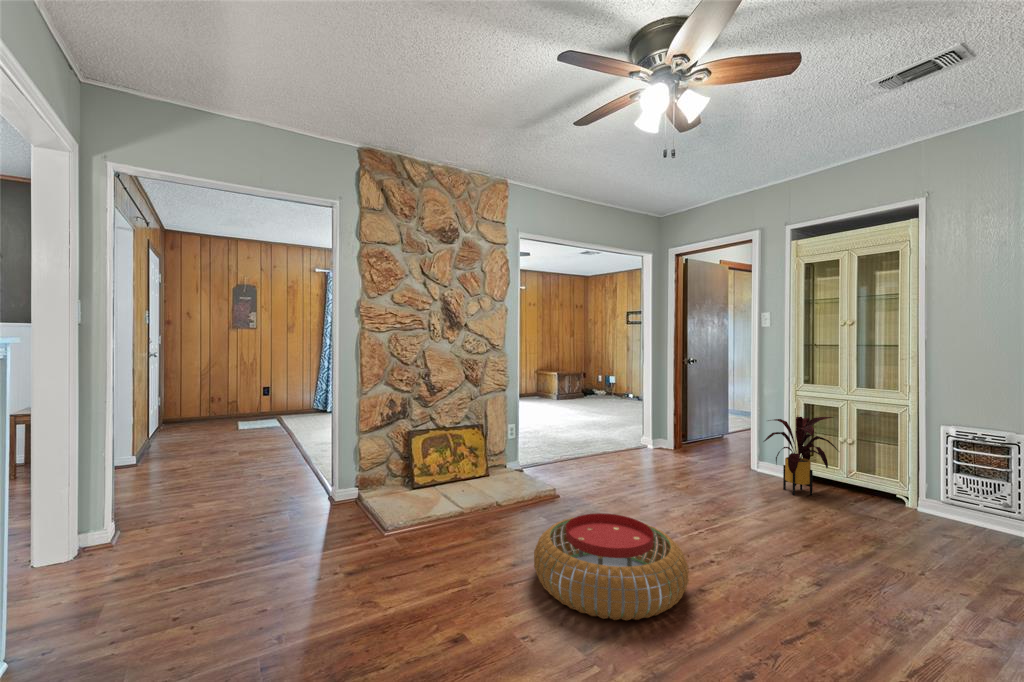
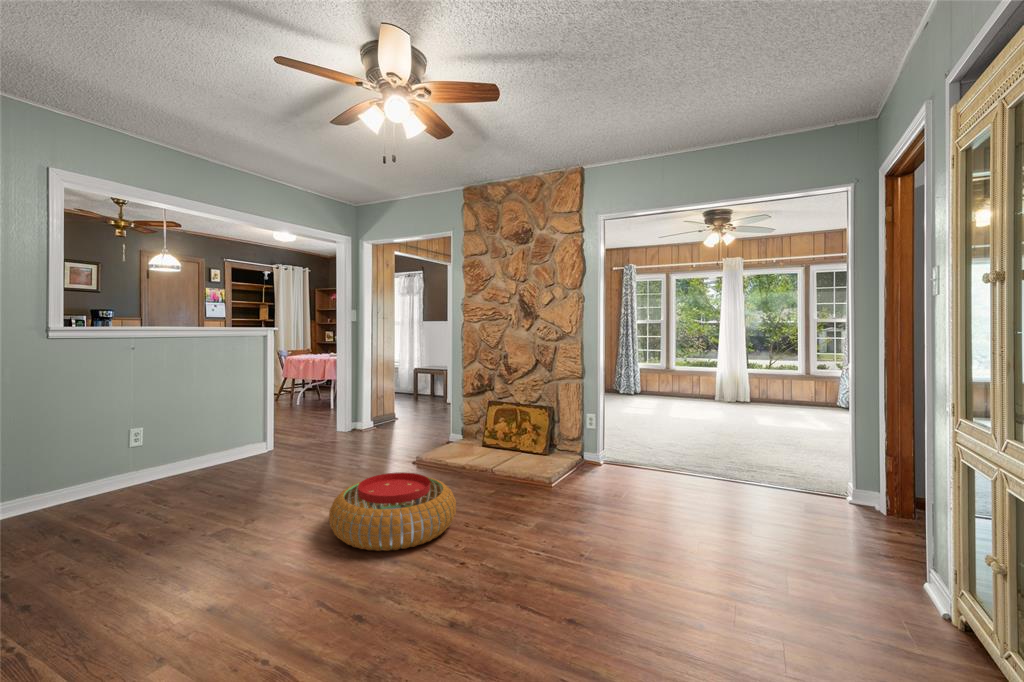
house plant: present [764,417,837,495] -> none [778,469,944,624]

